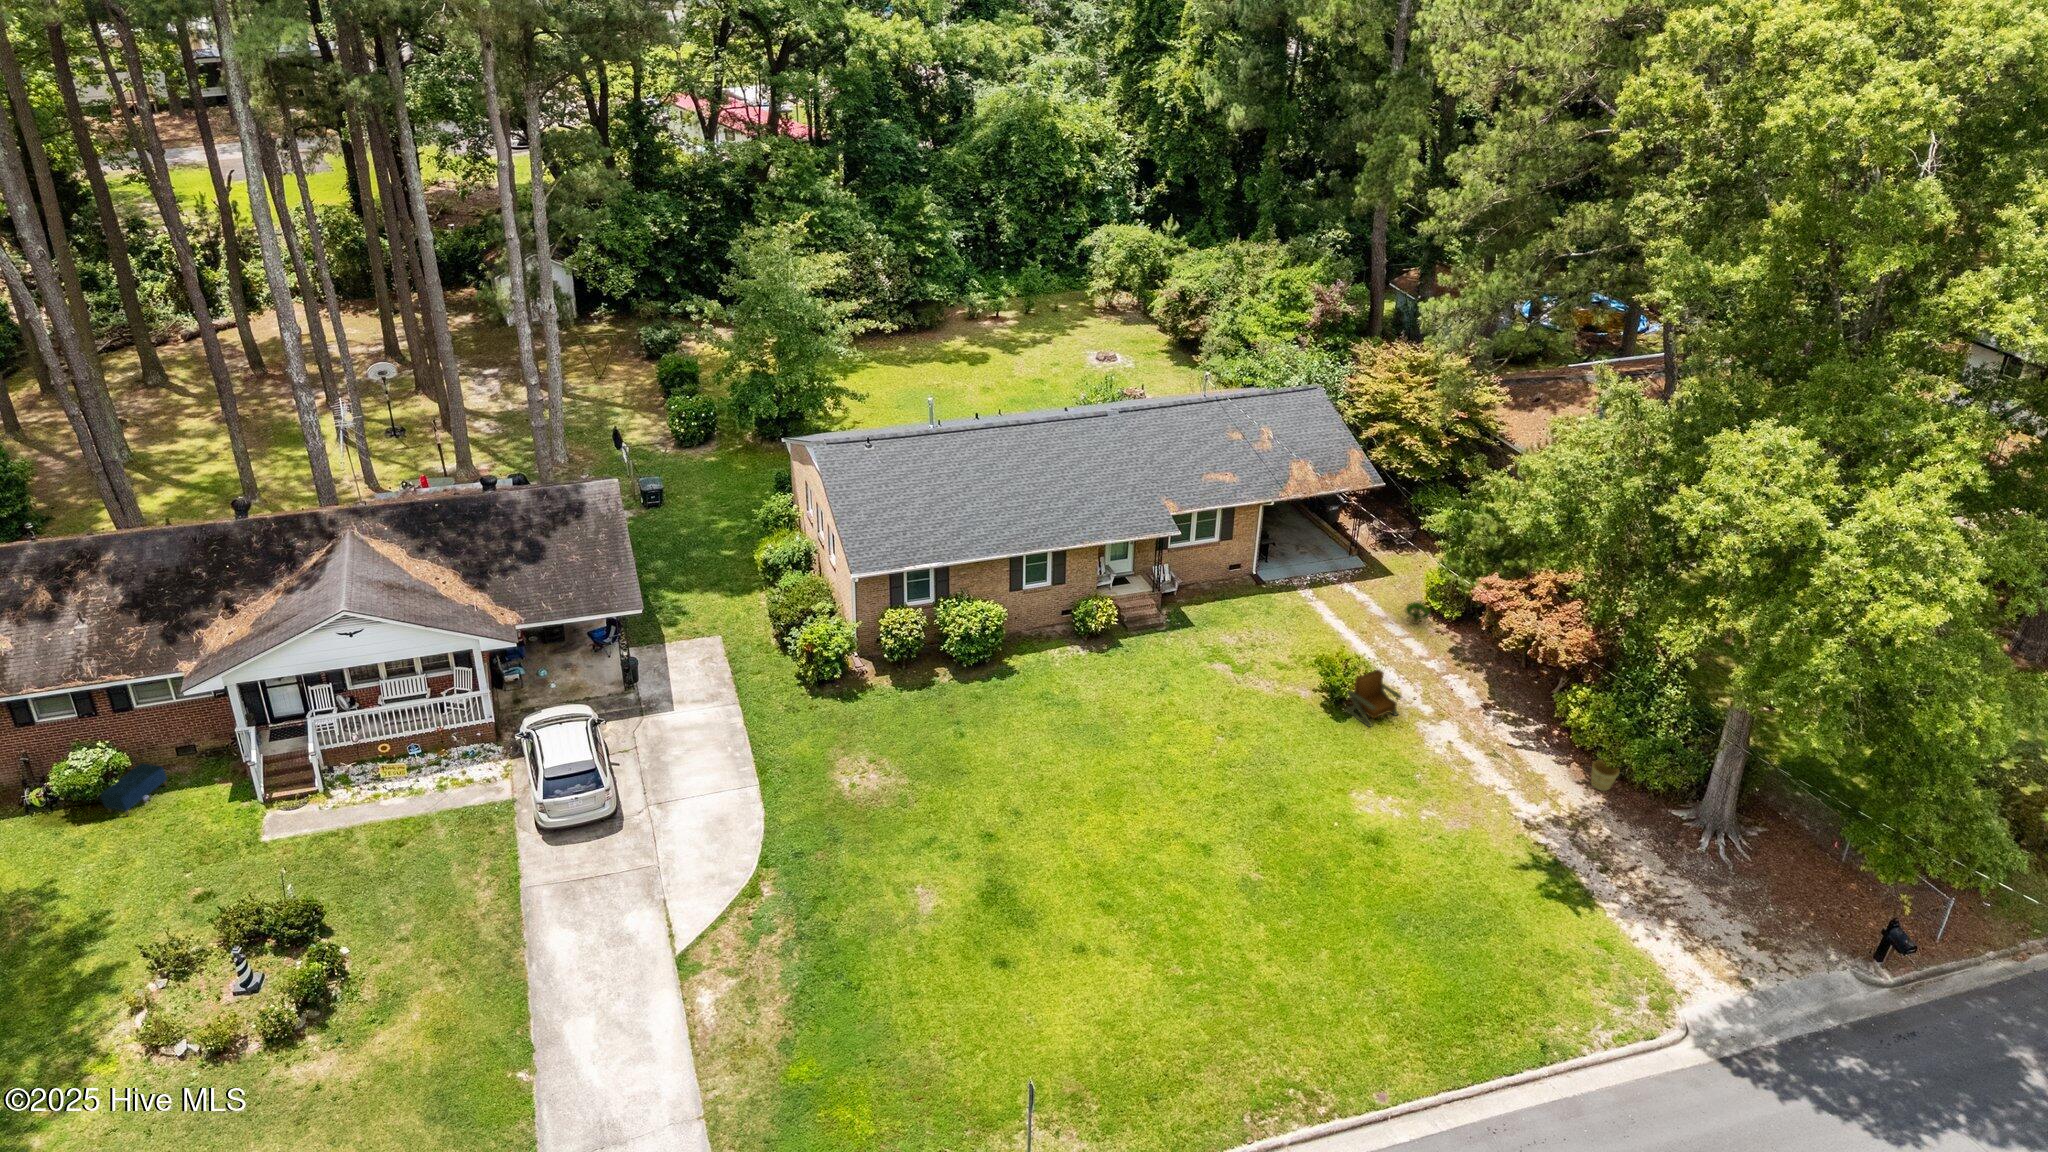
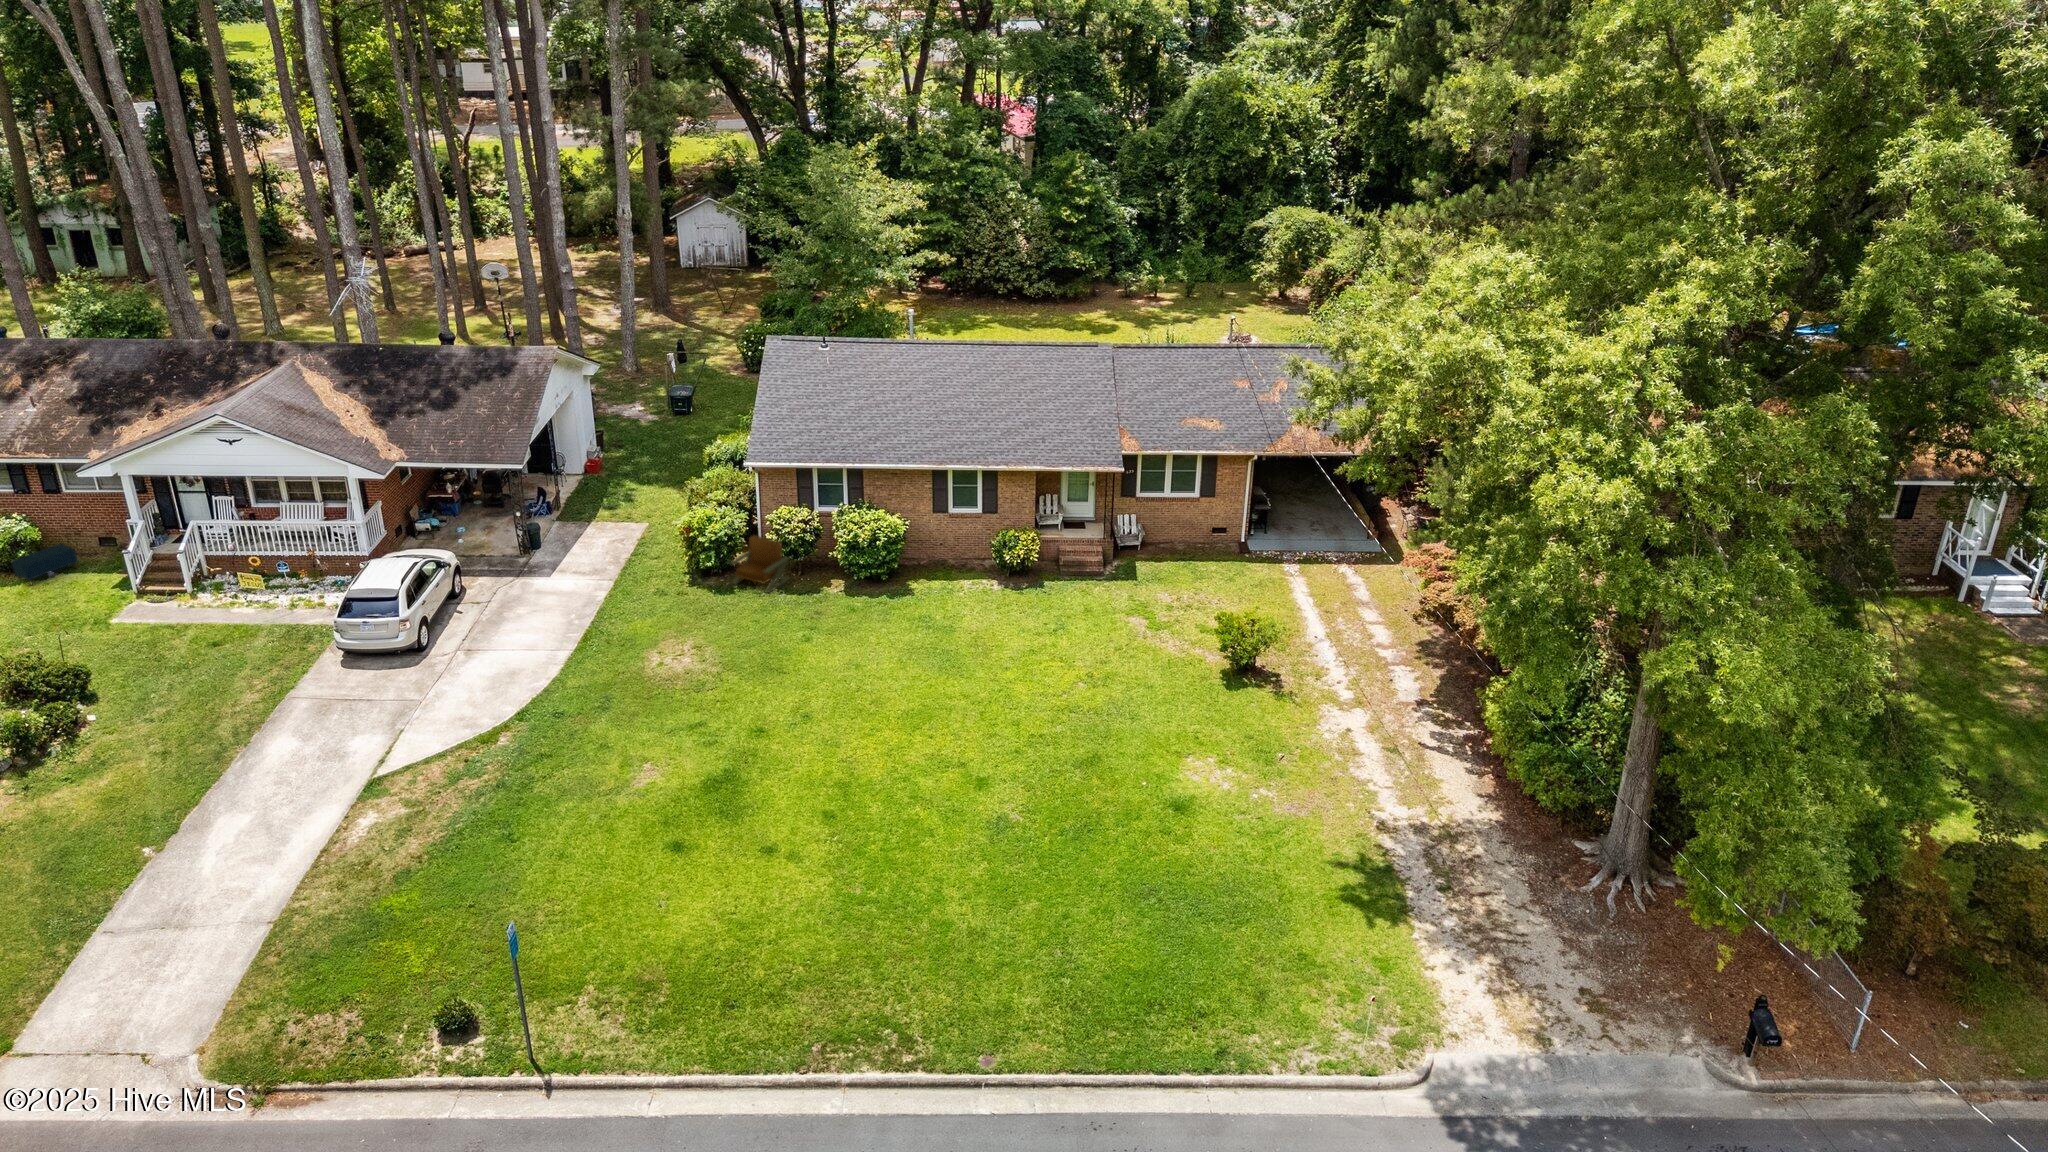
potted plant: present [1405,602,1430,624] -> none [1385,583,1418,612]
lounge chair: present [1345,670,1402,727] -> present [731,535,789,593]
wooden bucket: present [1591,760,1619,791] -> none [1499,773,1534,813]

